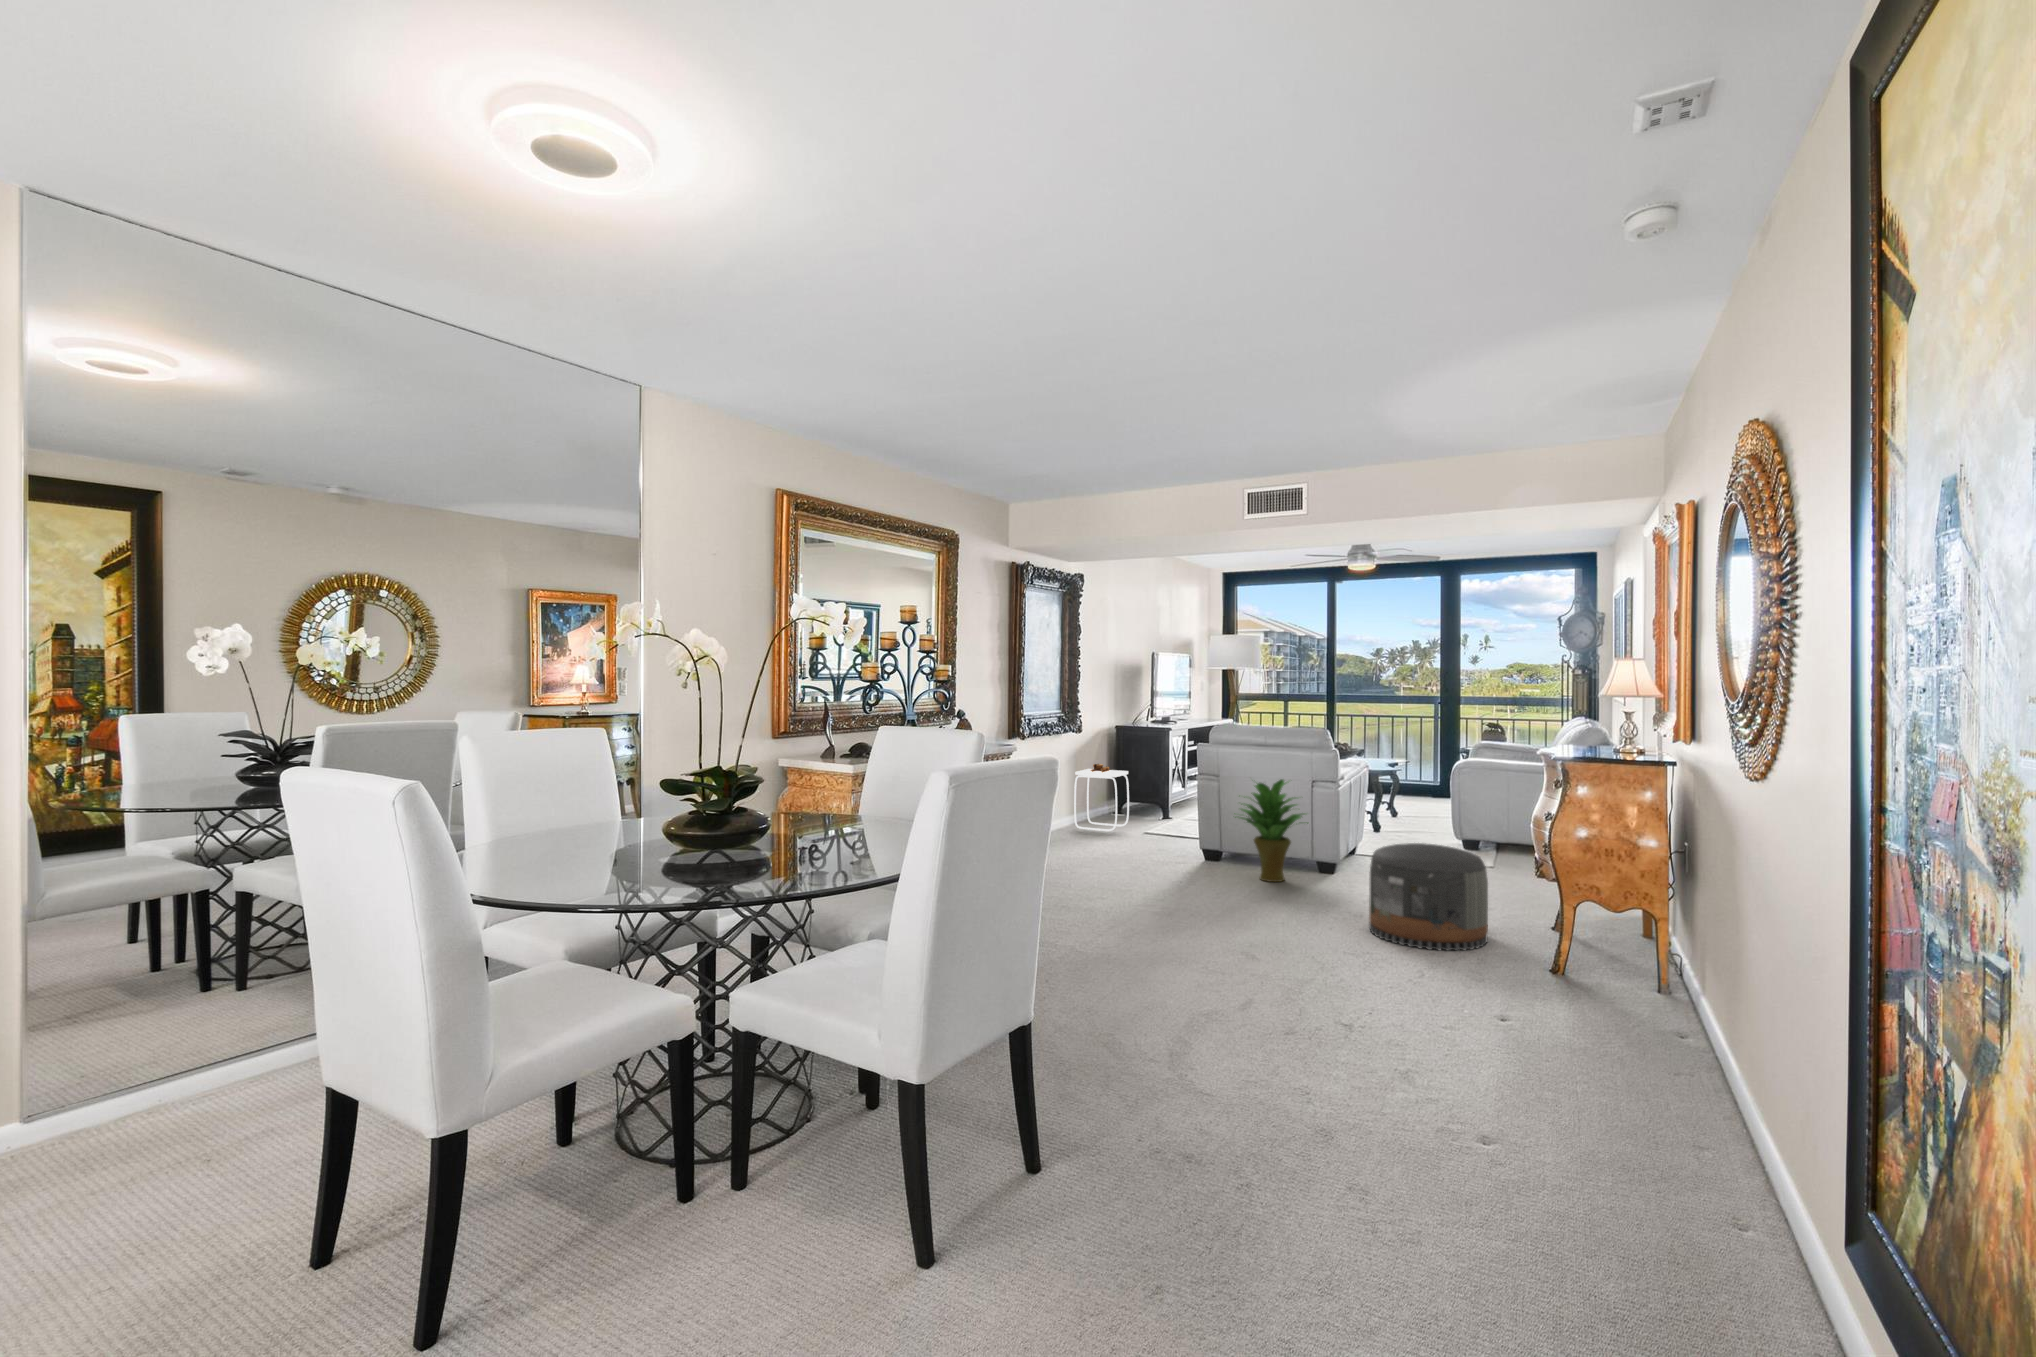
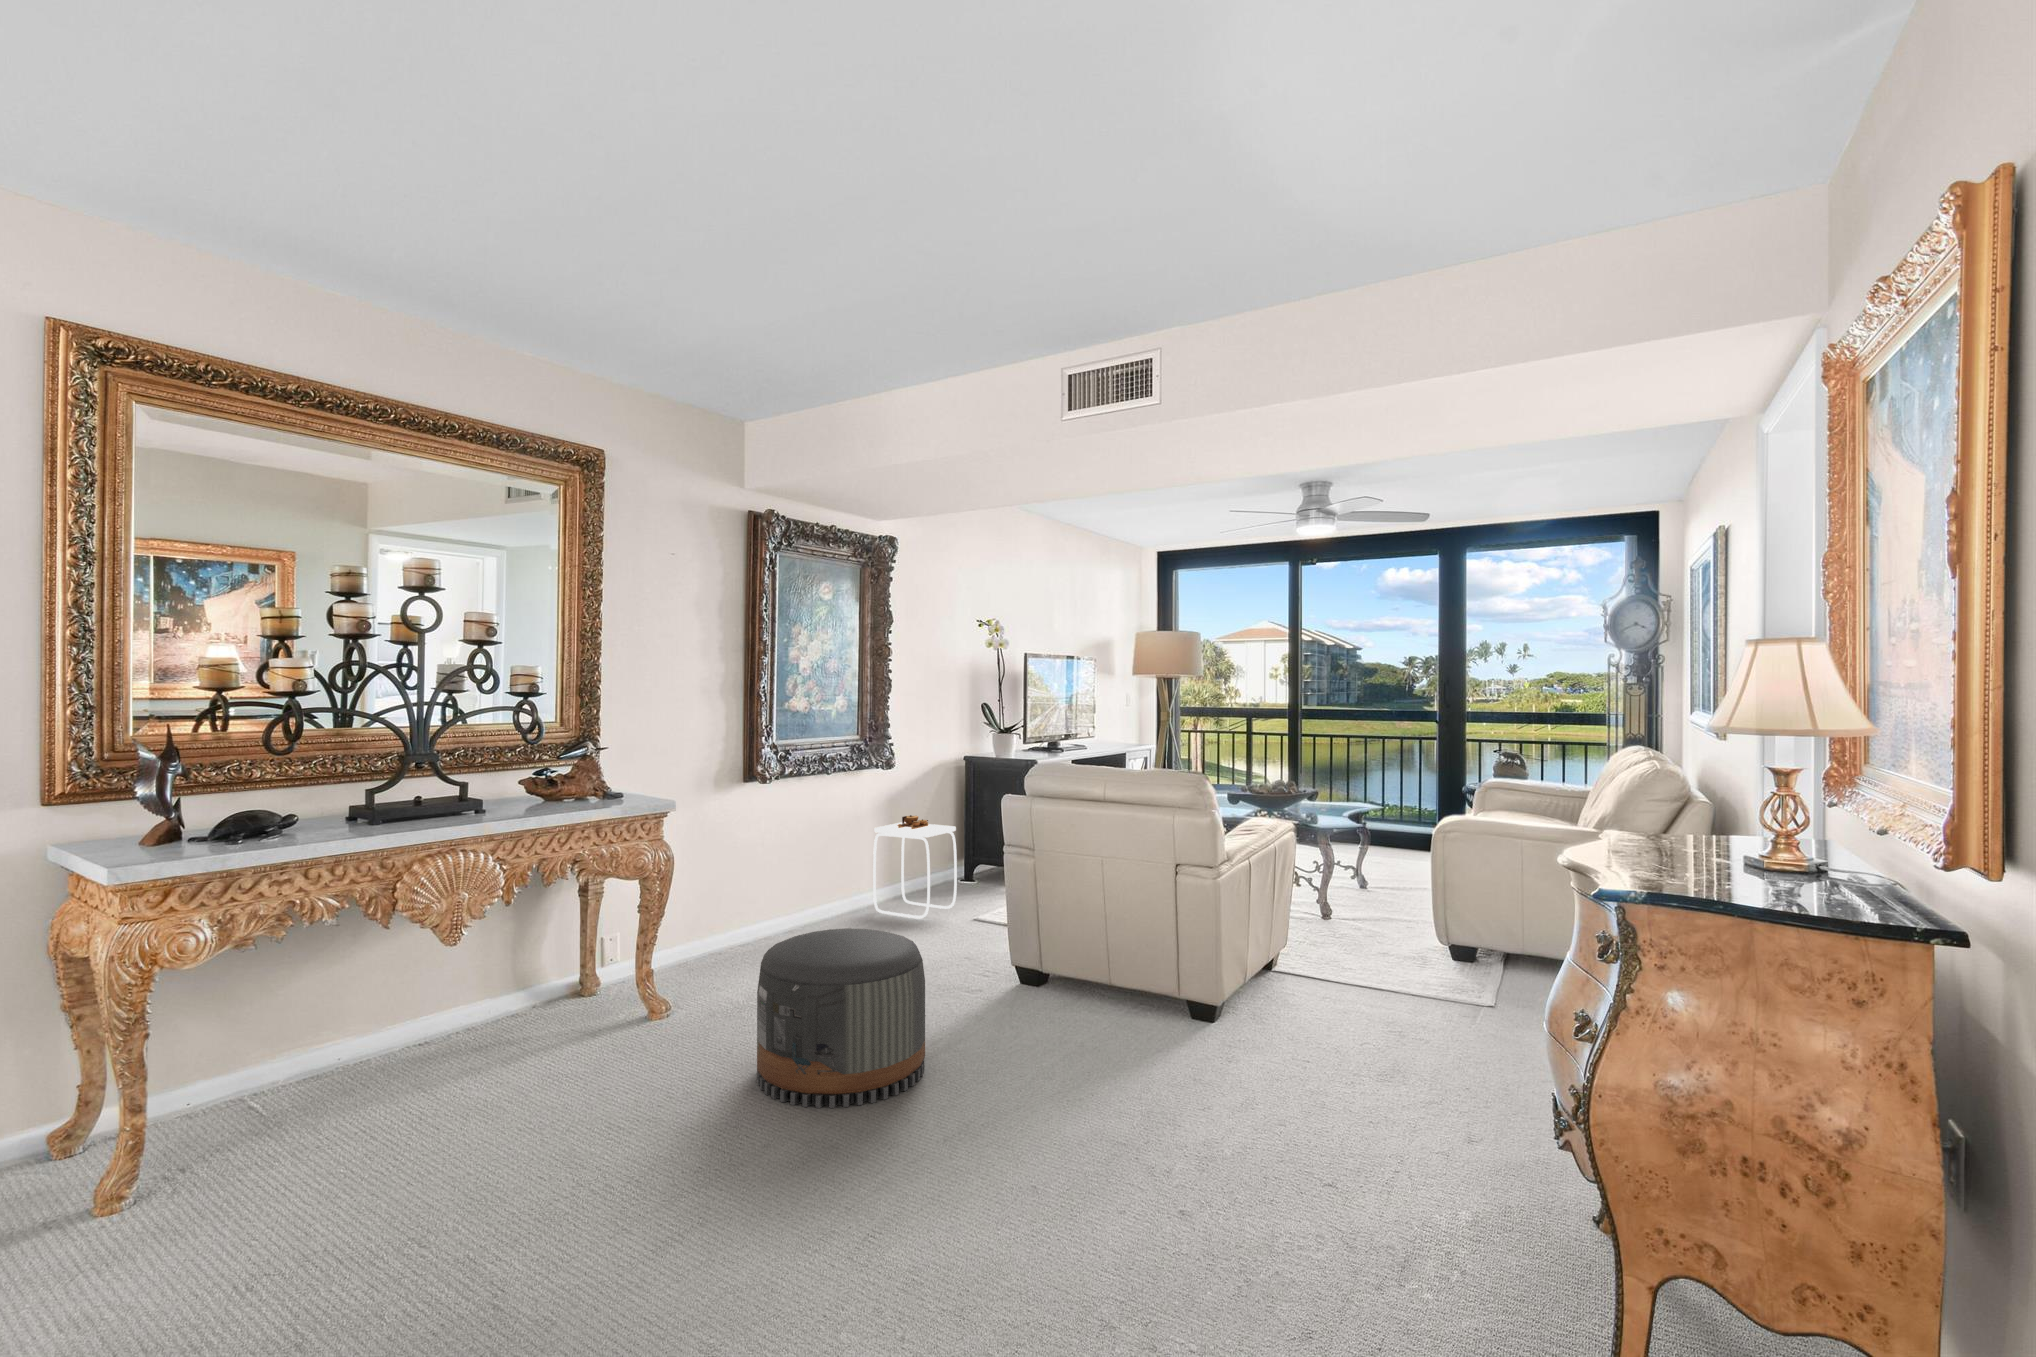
potted plant: present [1235,779,1308,882] -> none [1022,856,1158,1046]
pouf: present [1369,843,1488,951] -> present [757,928,925,1108]

